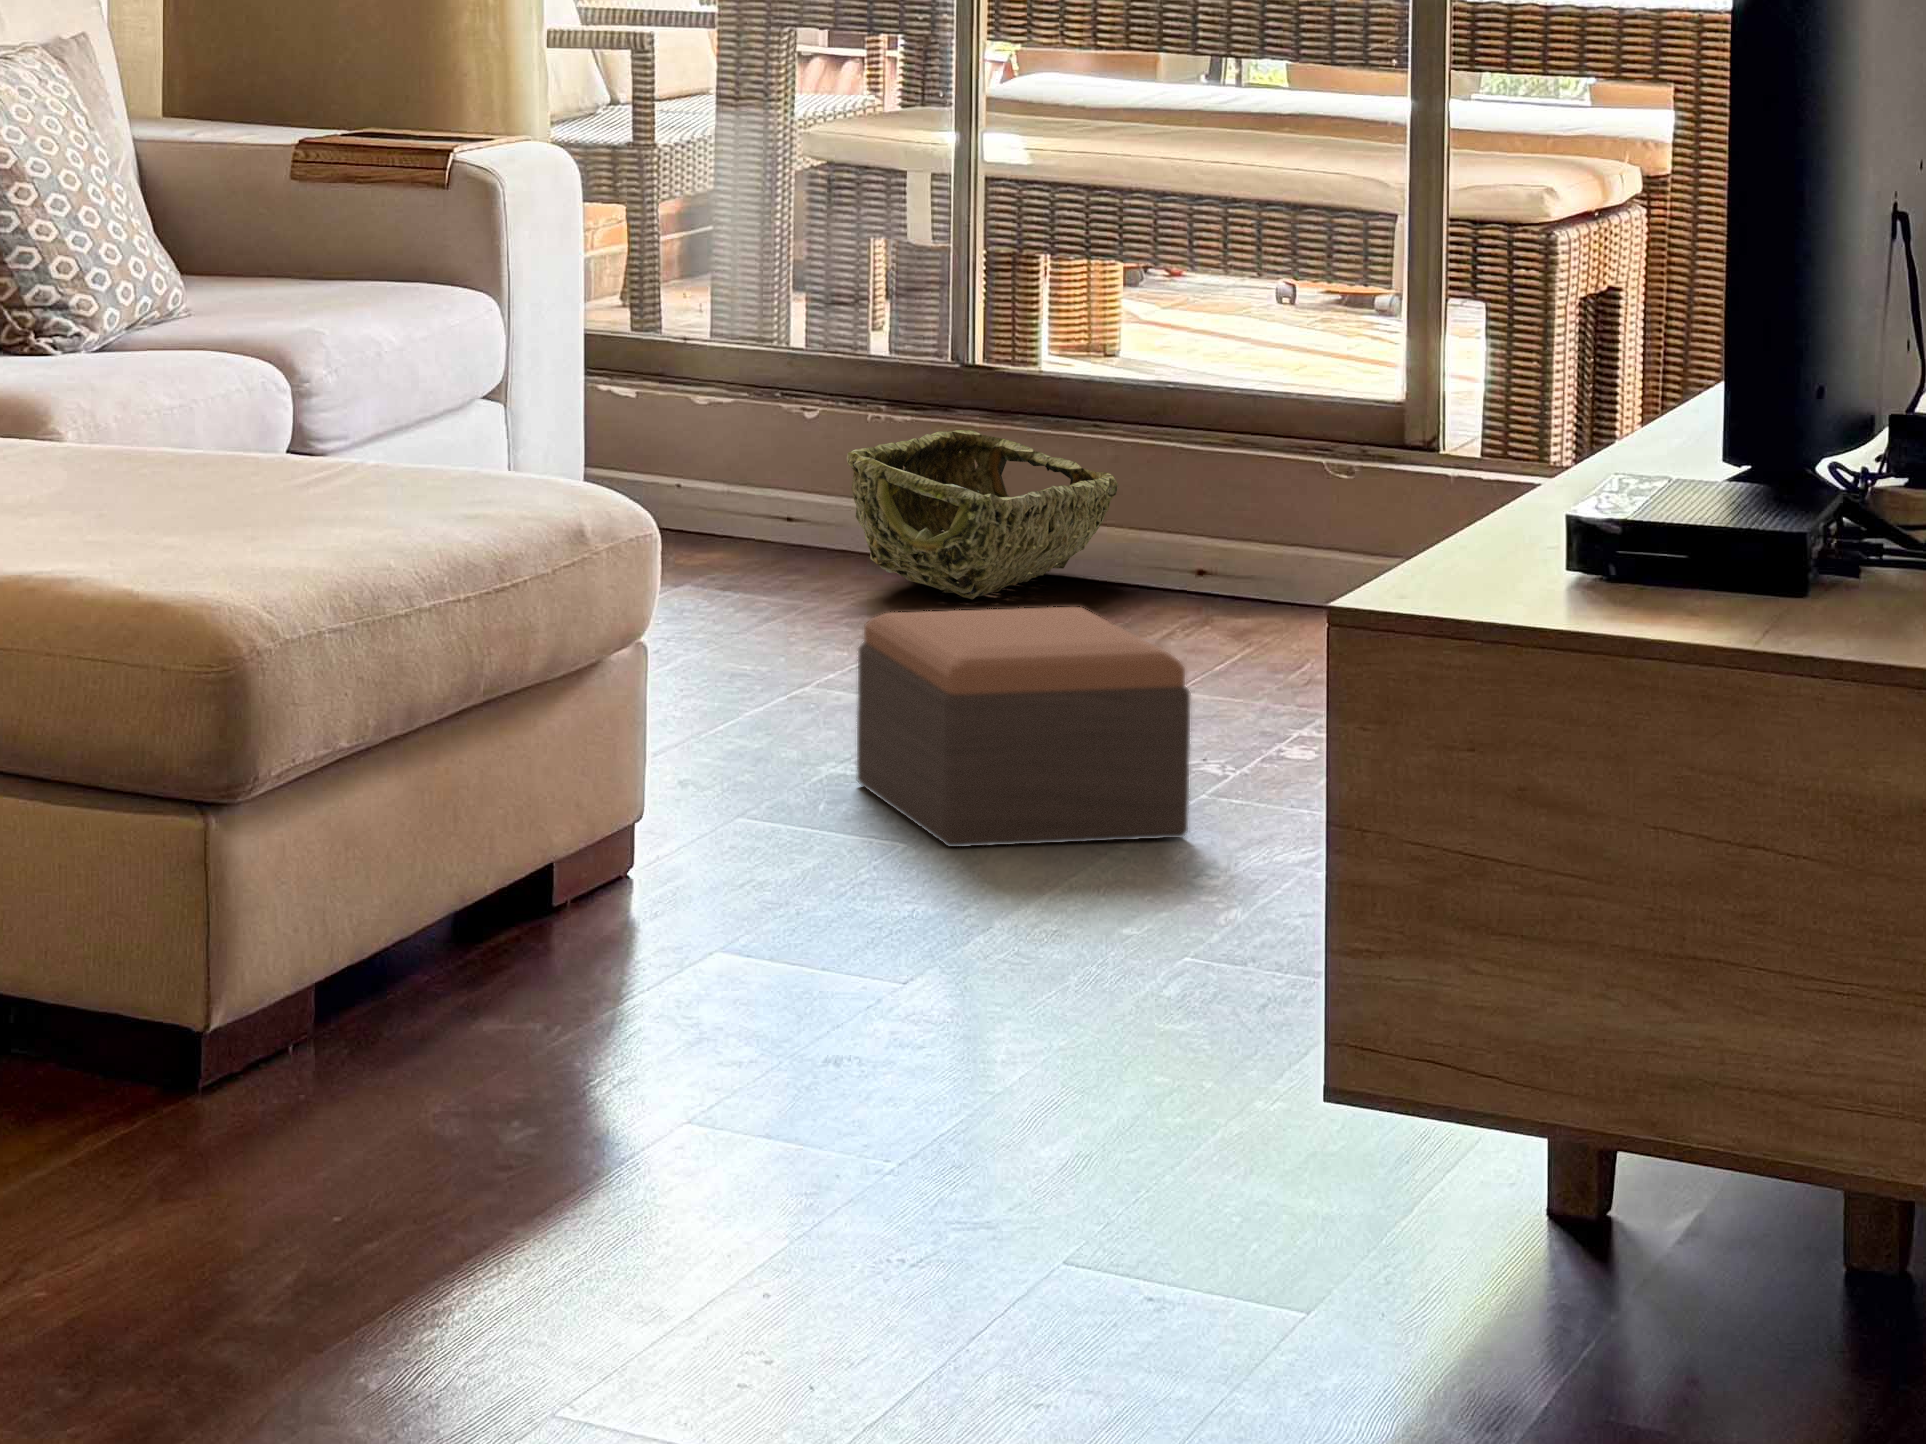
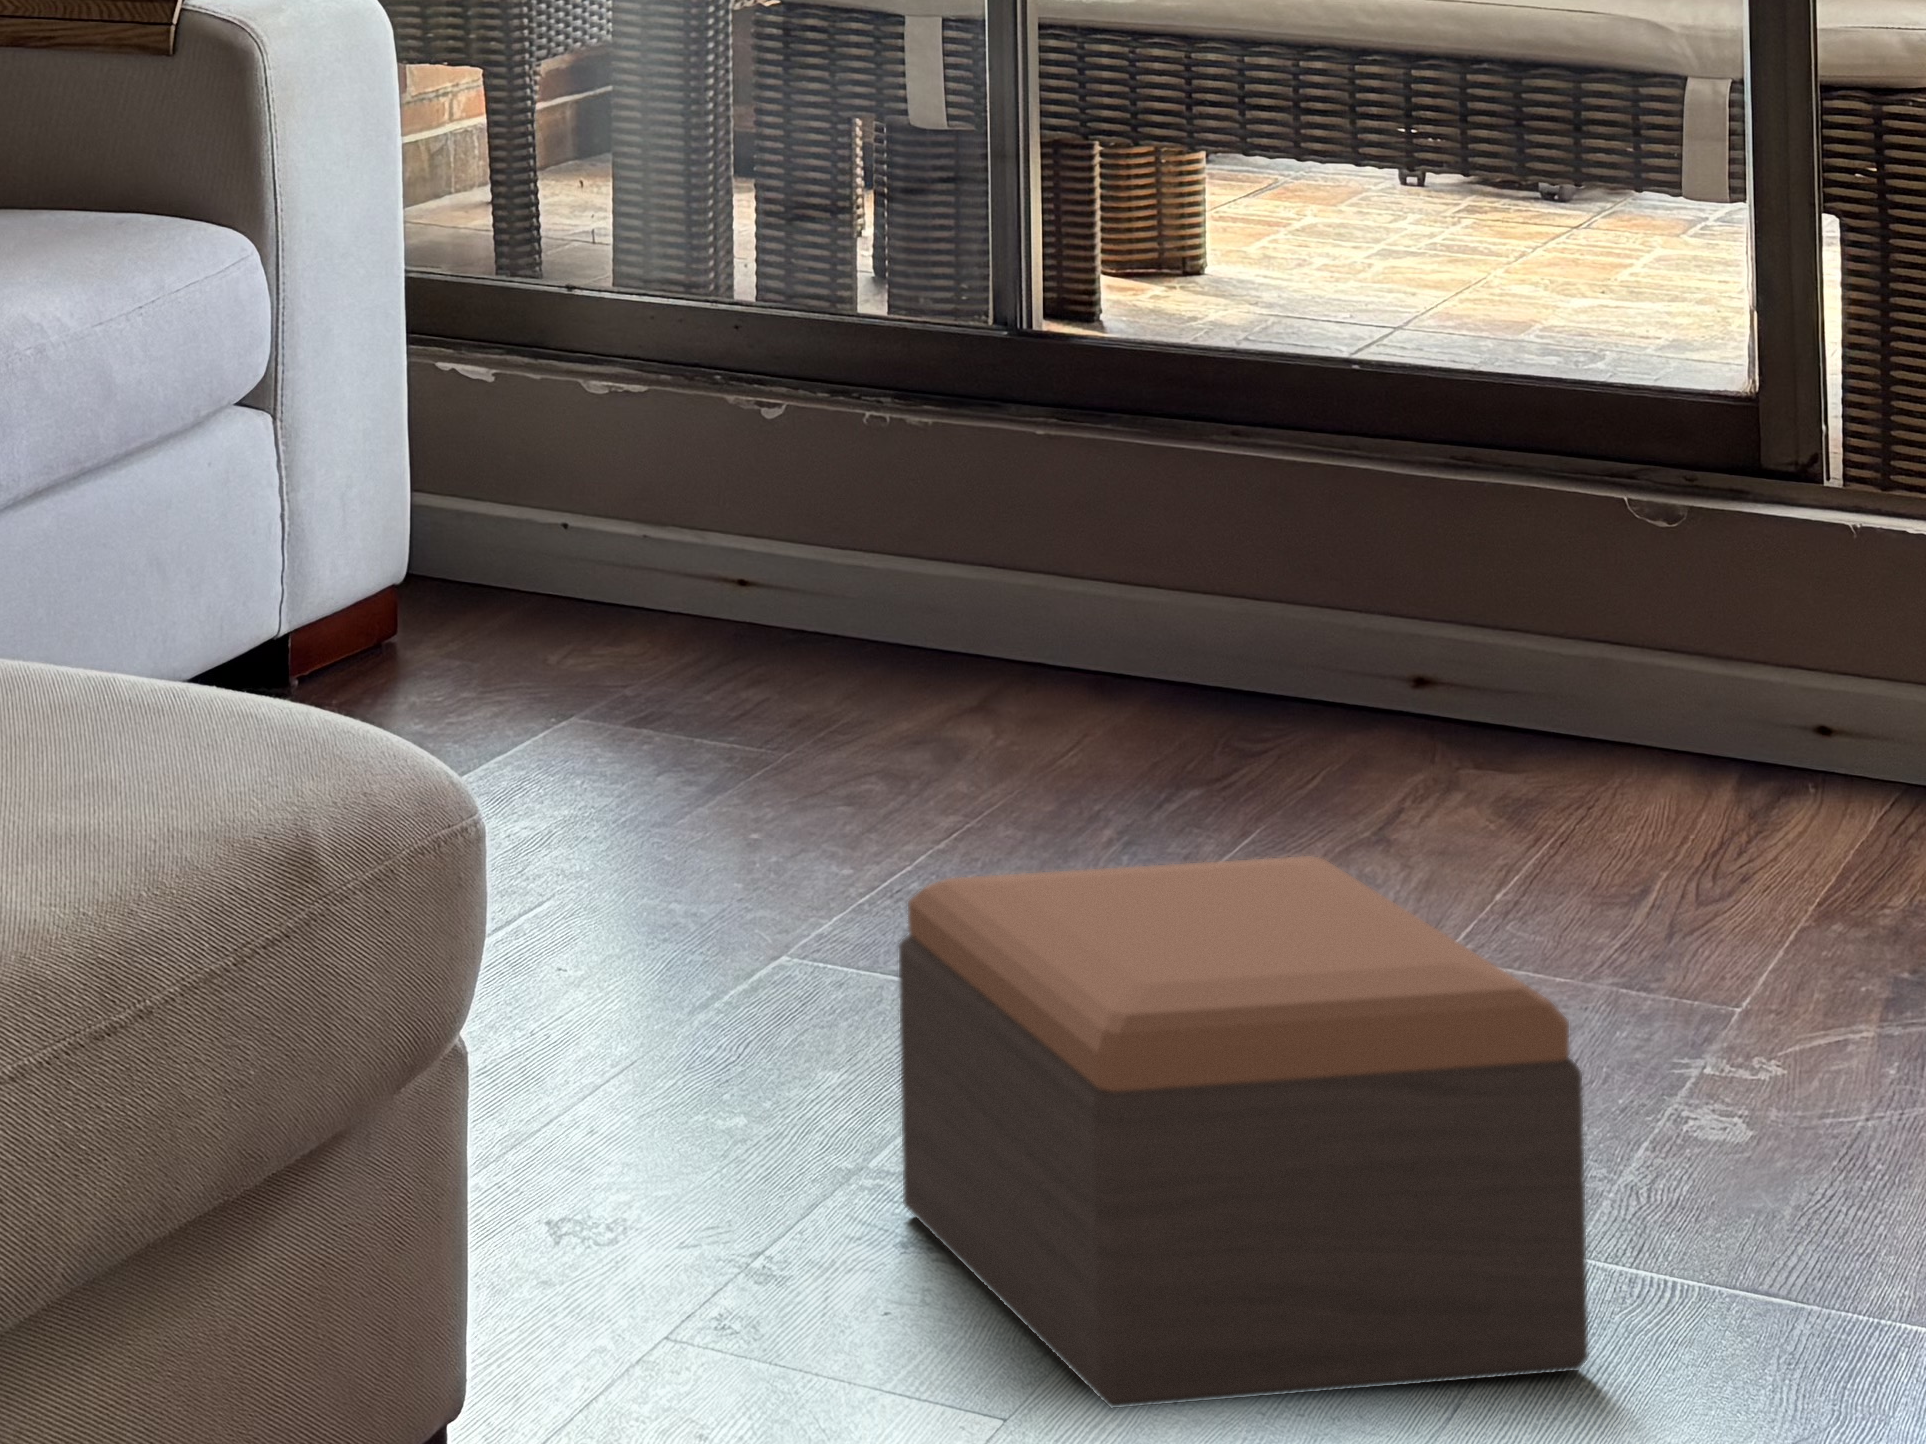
woven basket: present [846,430,1119,599] -> none [832,435,1272,734]

